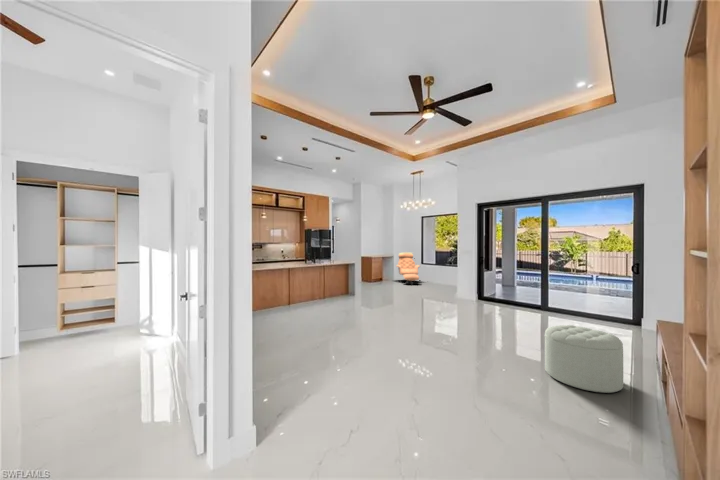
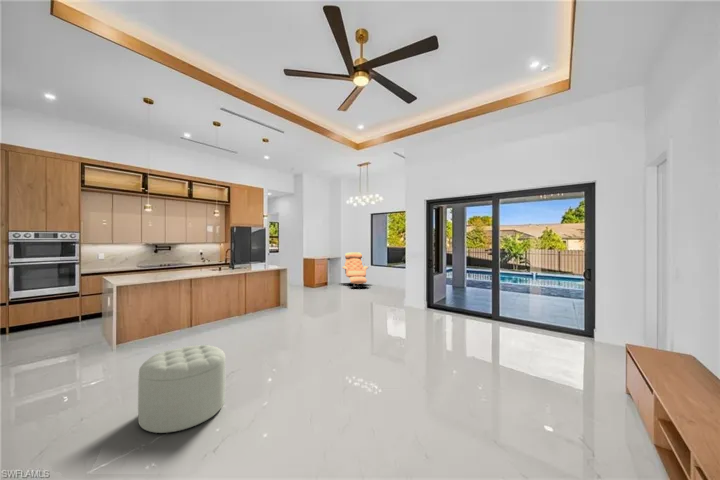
ottoman: present [545,325,623,393] -> present [138,345,225,433]

